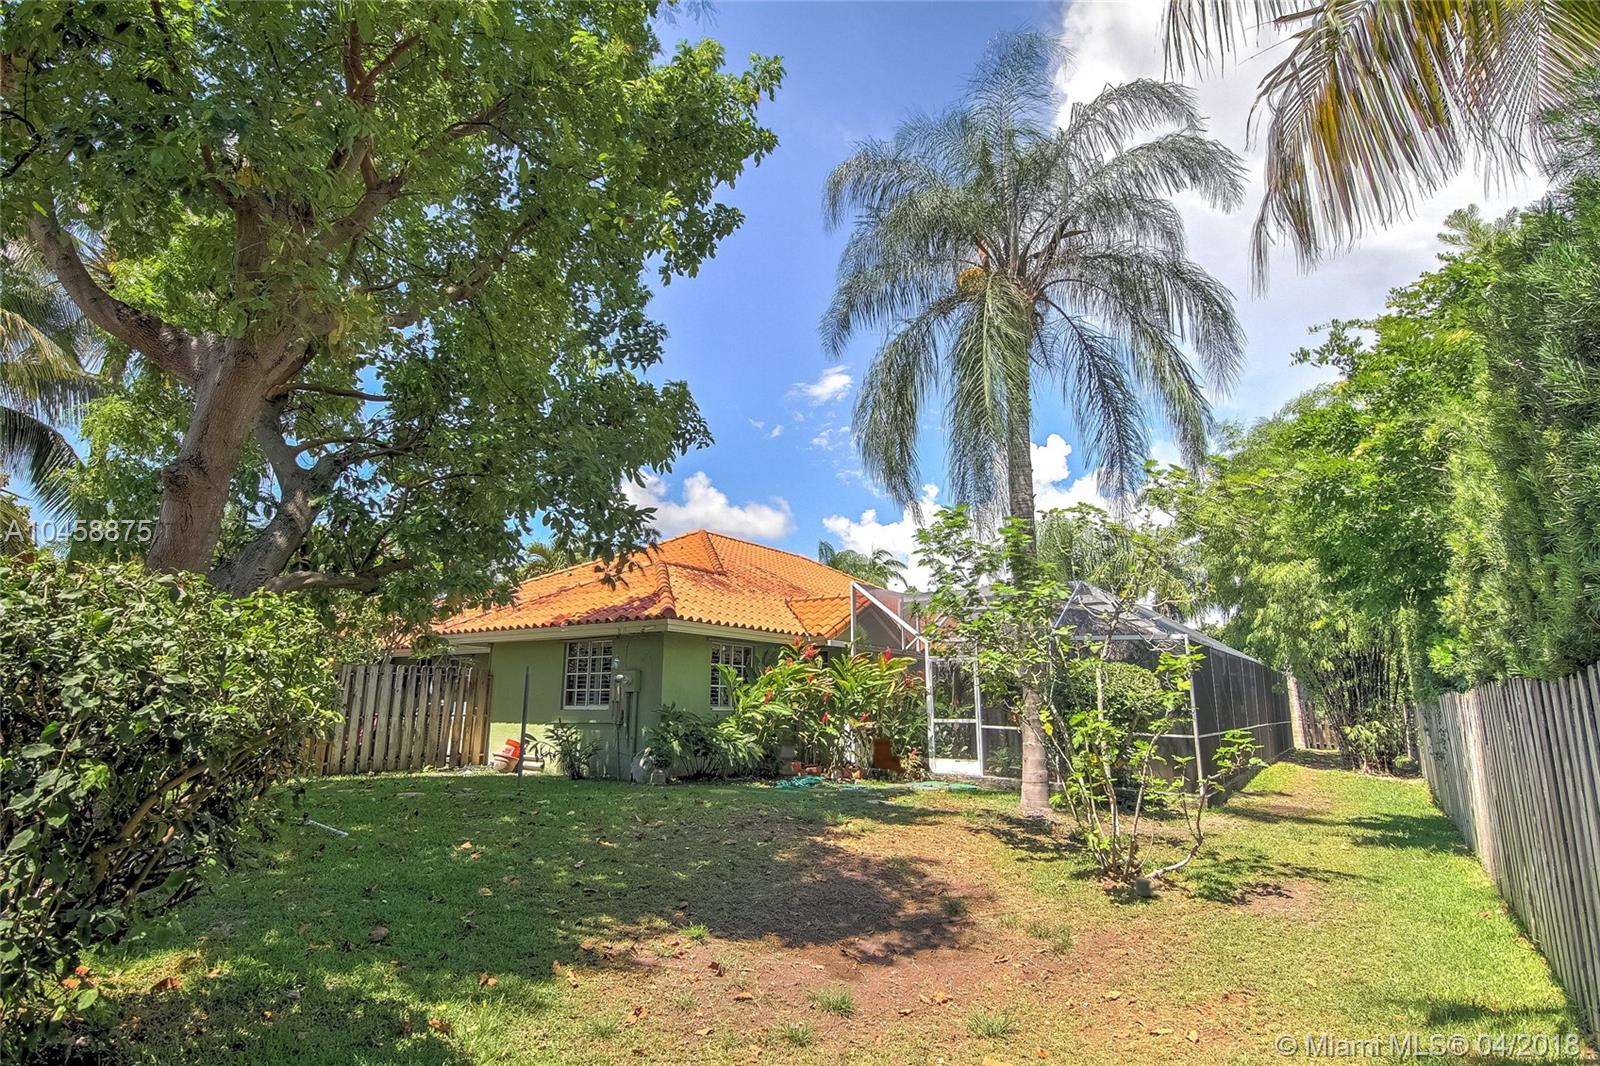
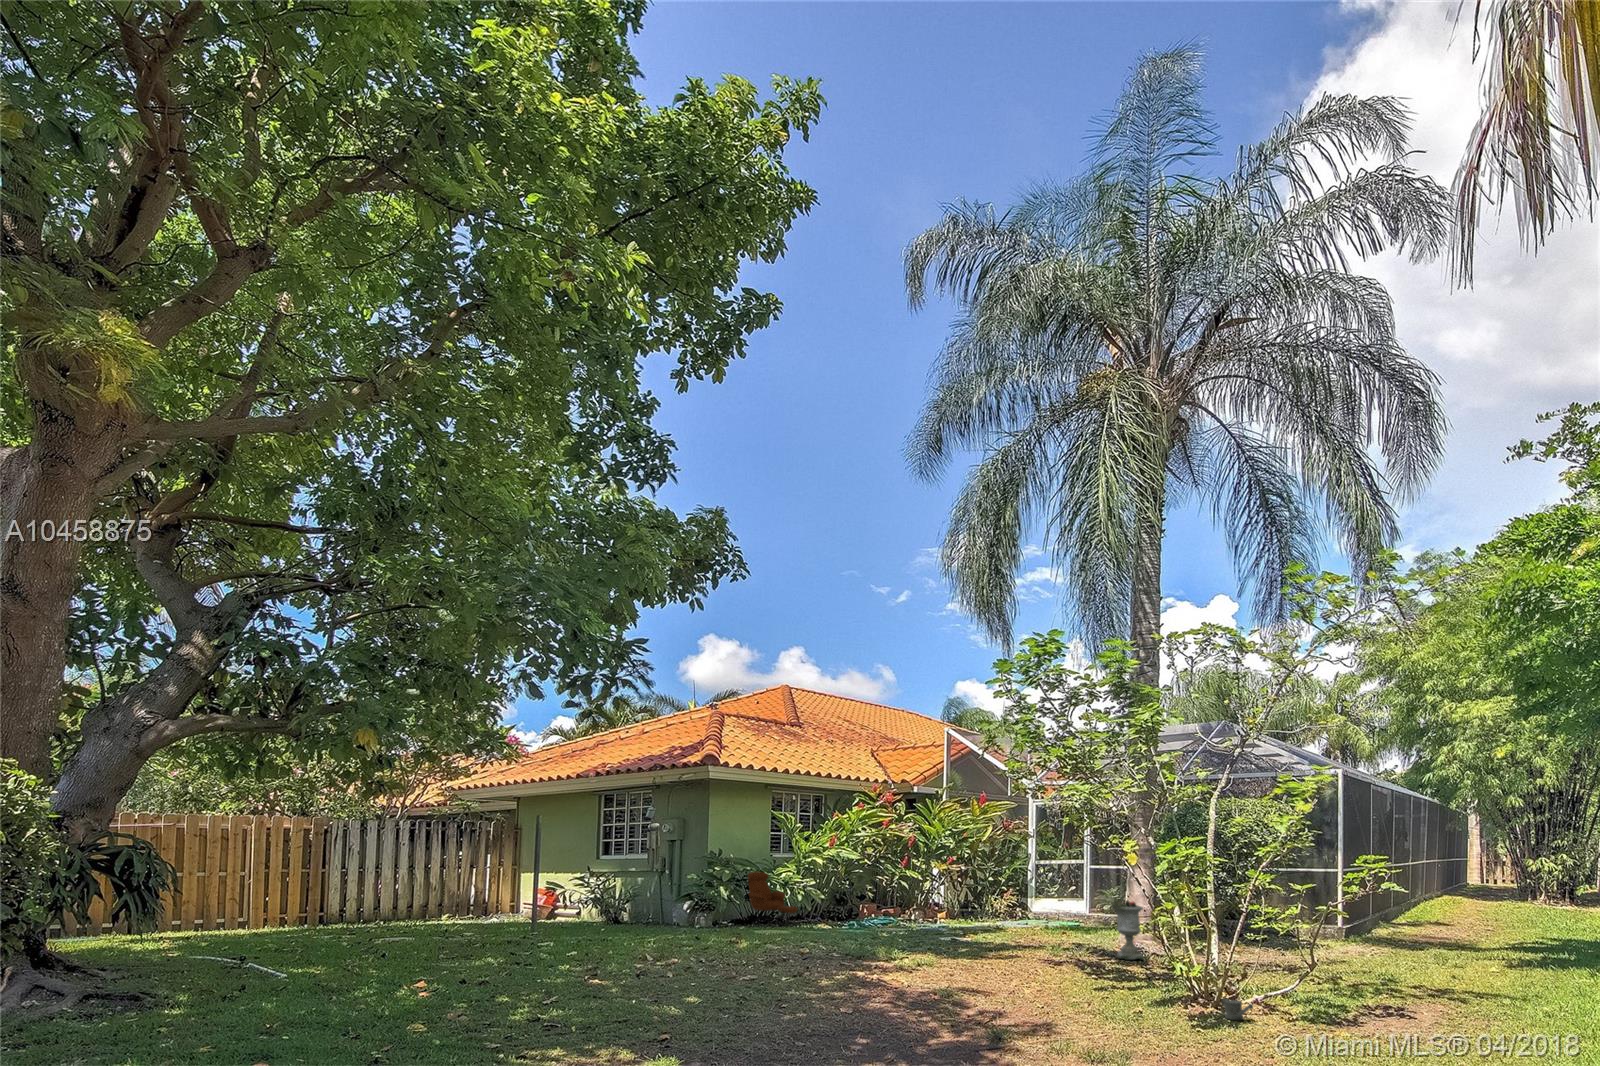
lounge chair: present [871,738,907,782] -> present [748,872,798,926]
planter: present [779,739,798,775] -> present [1112,900,1143,960]

